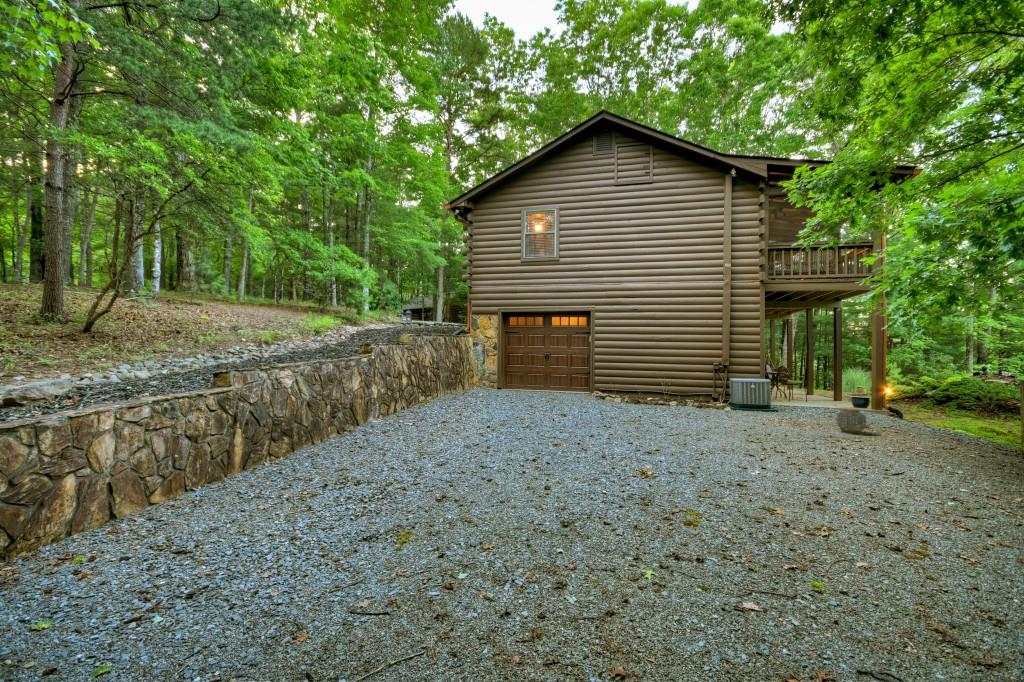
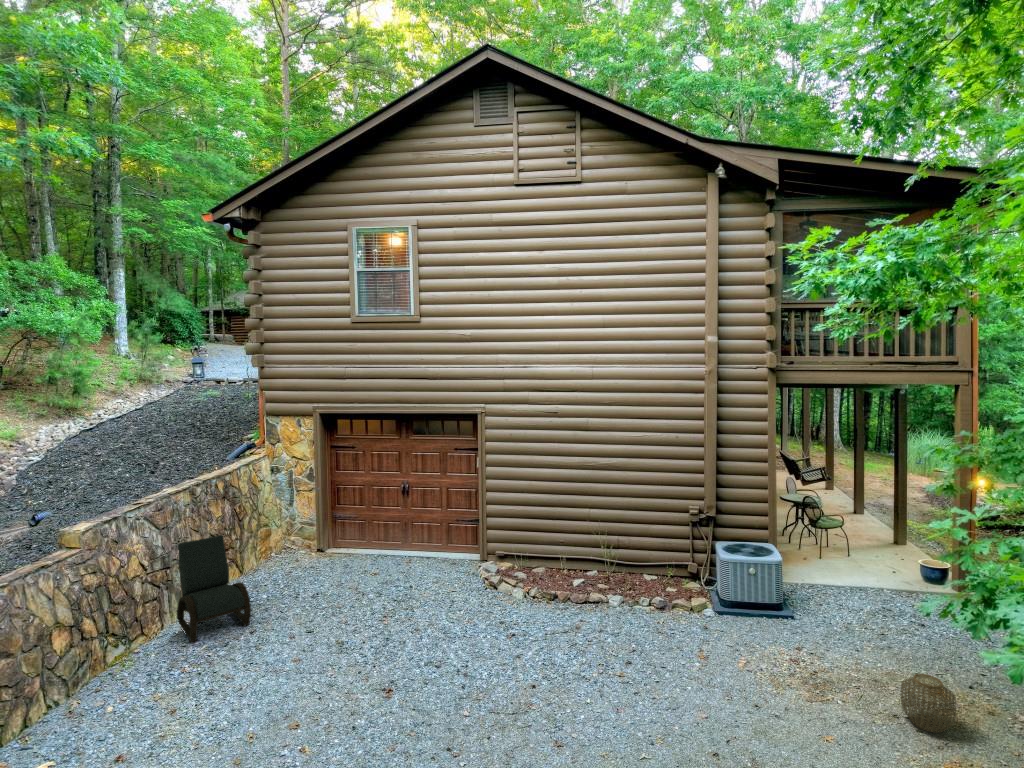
lounge chair: none [449,363,488,407] -> present [176,535,251,642]

